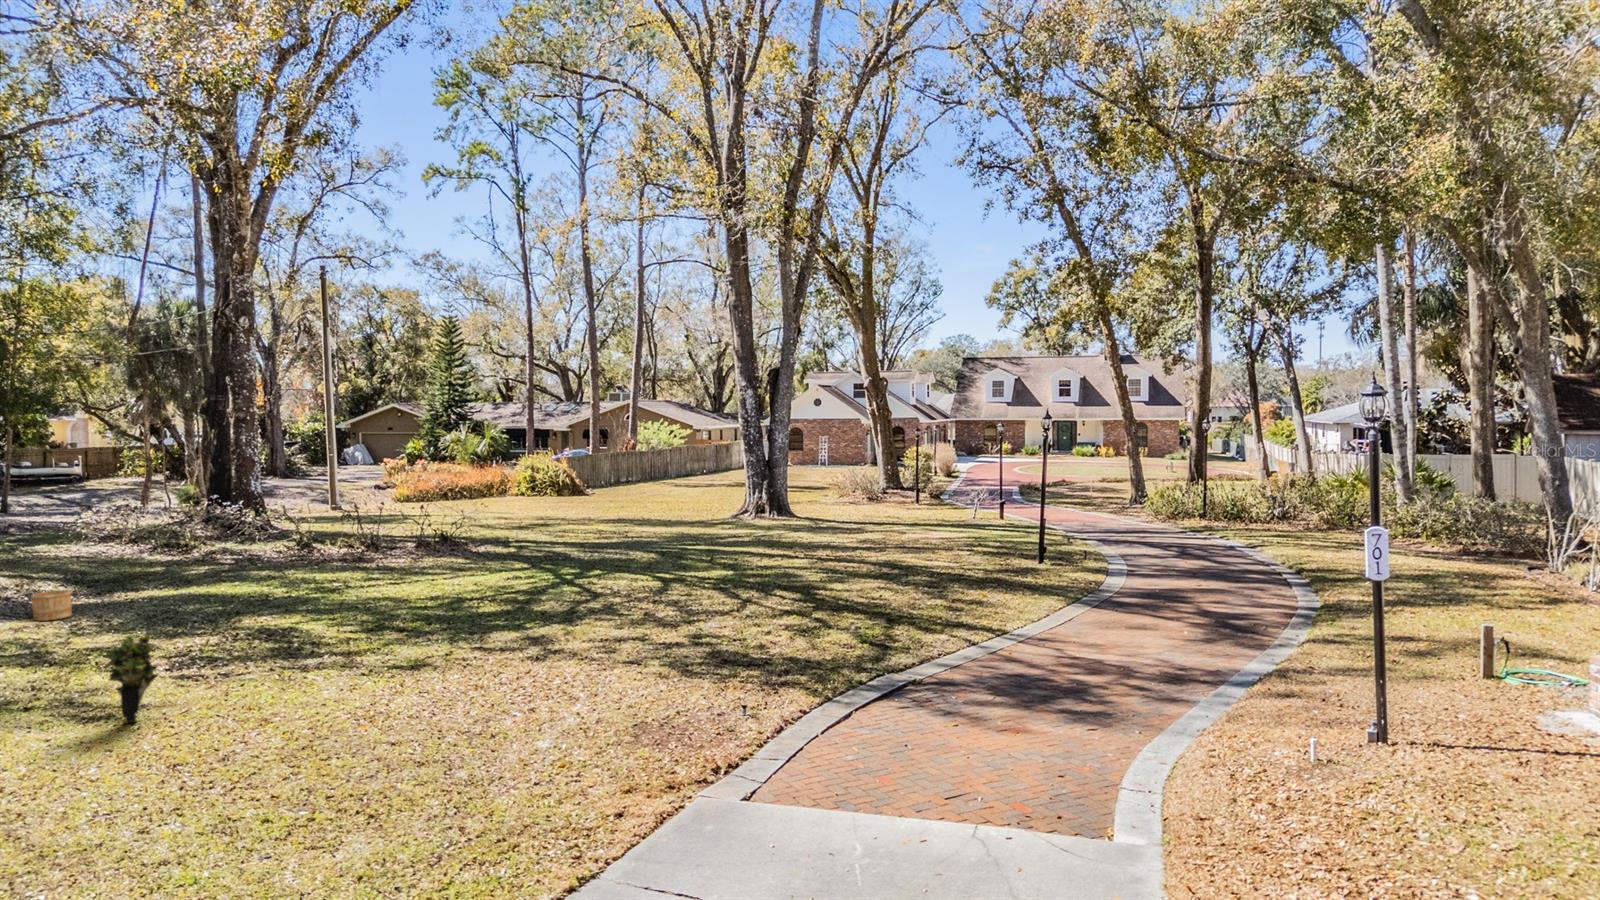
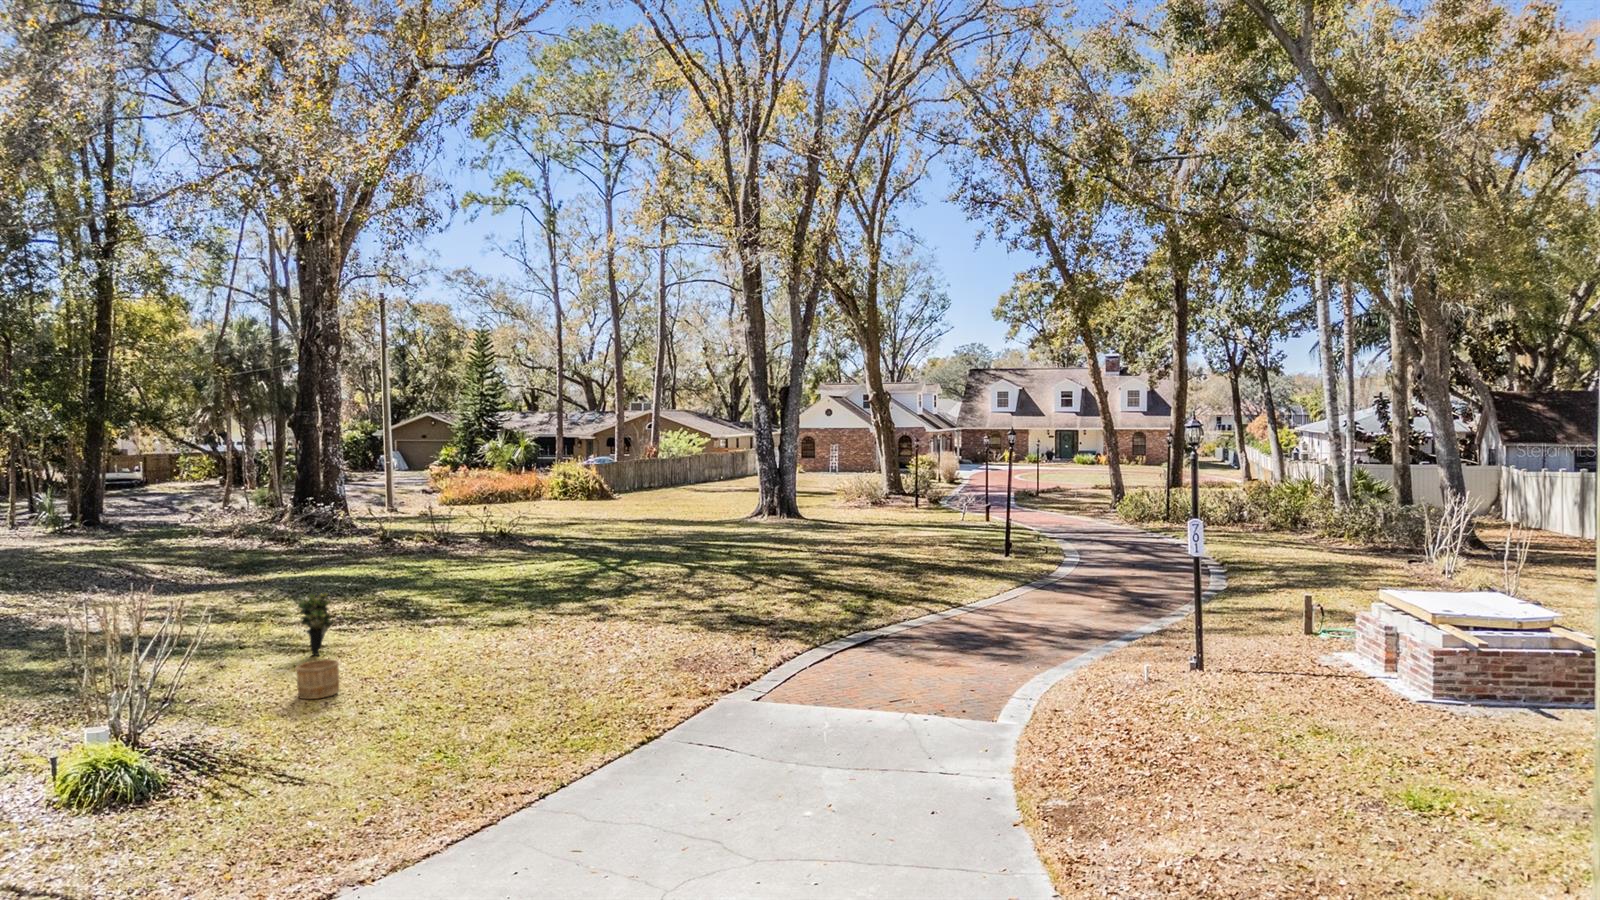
wooden bucket: present [31,590,72,621] -> present [295,659,339,699]

